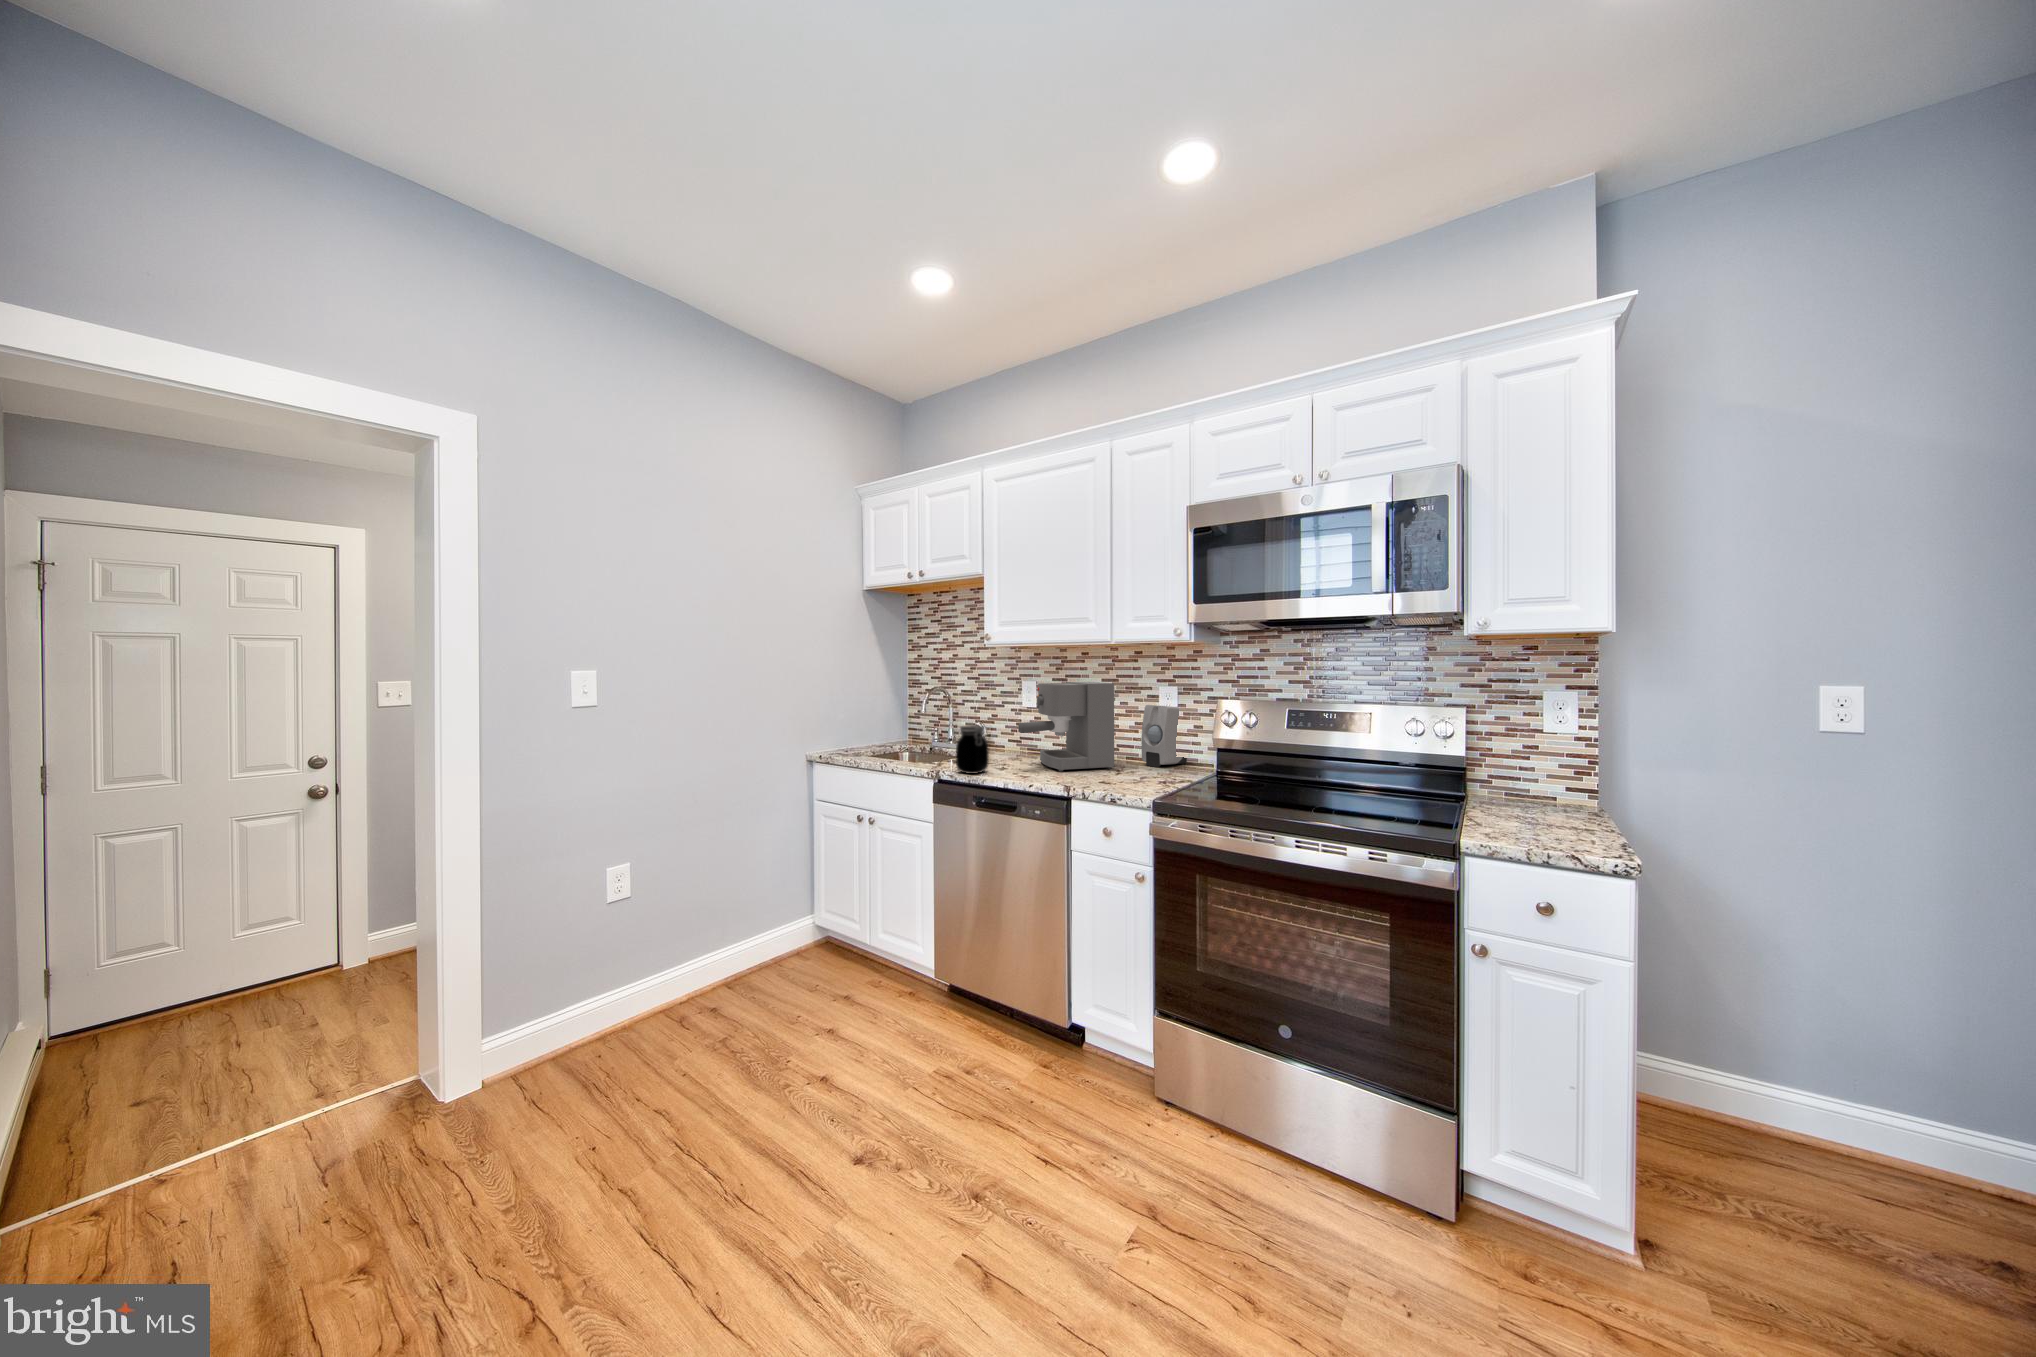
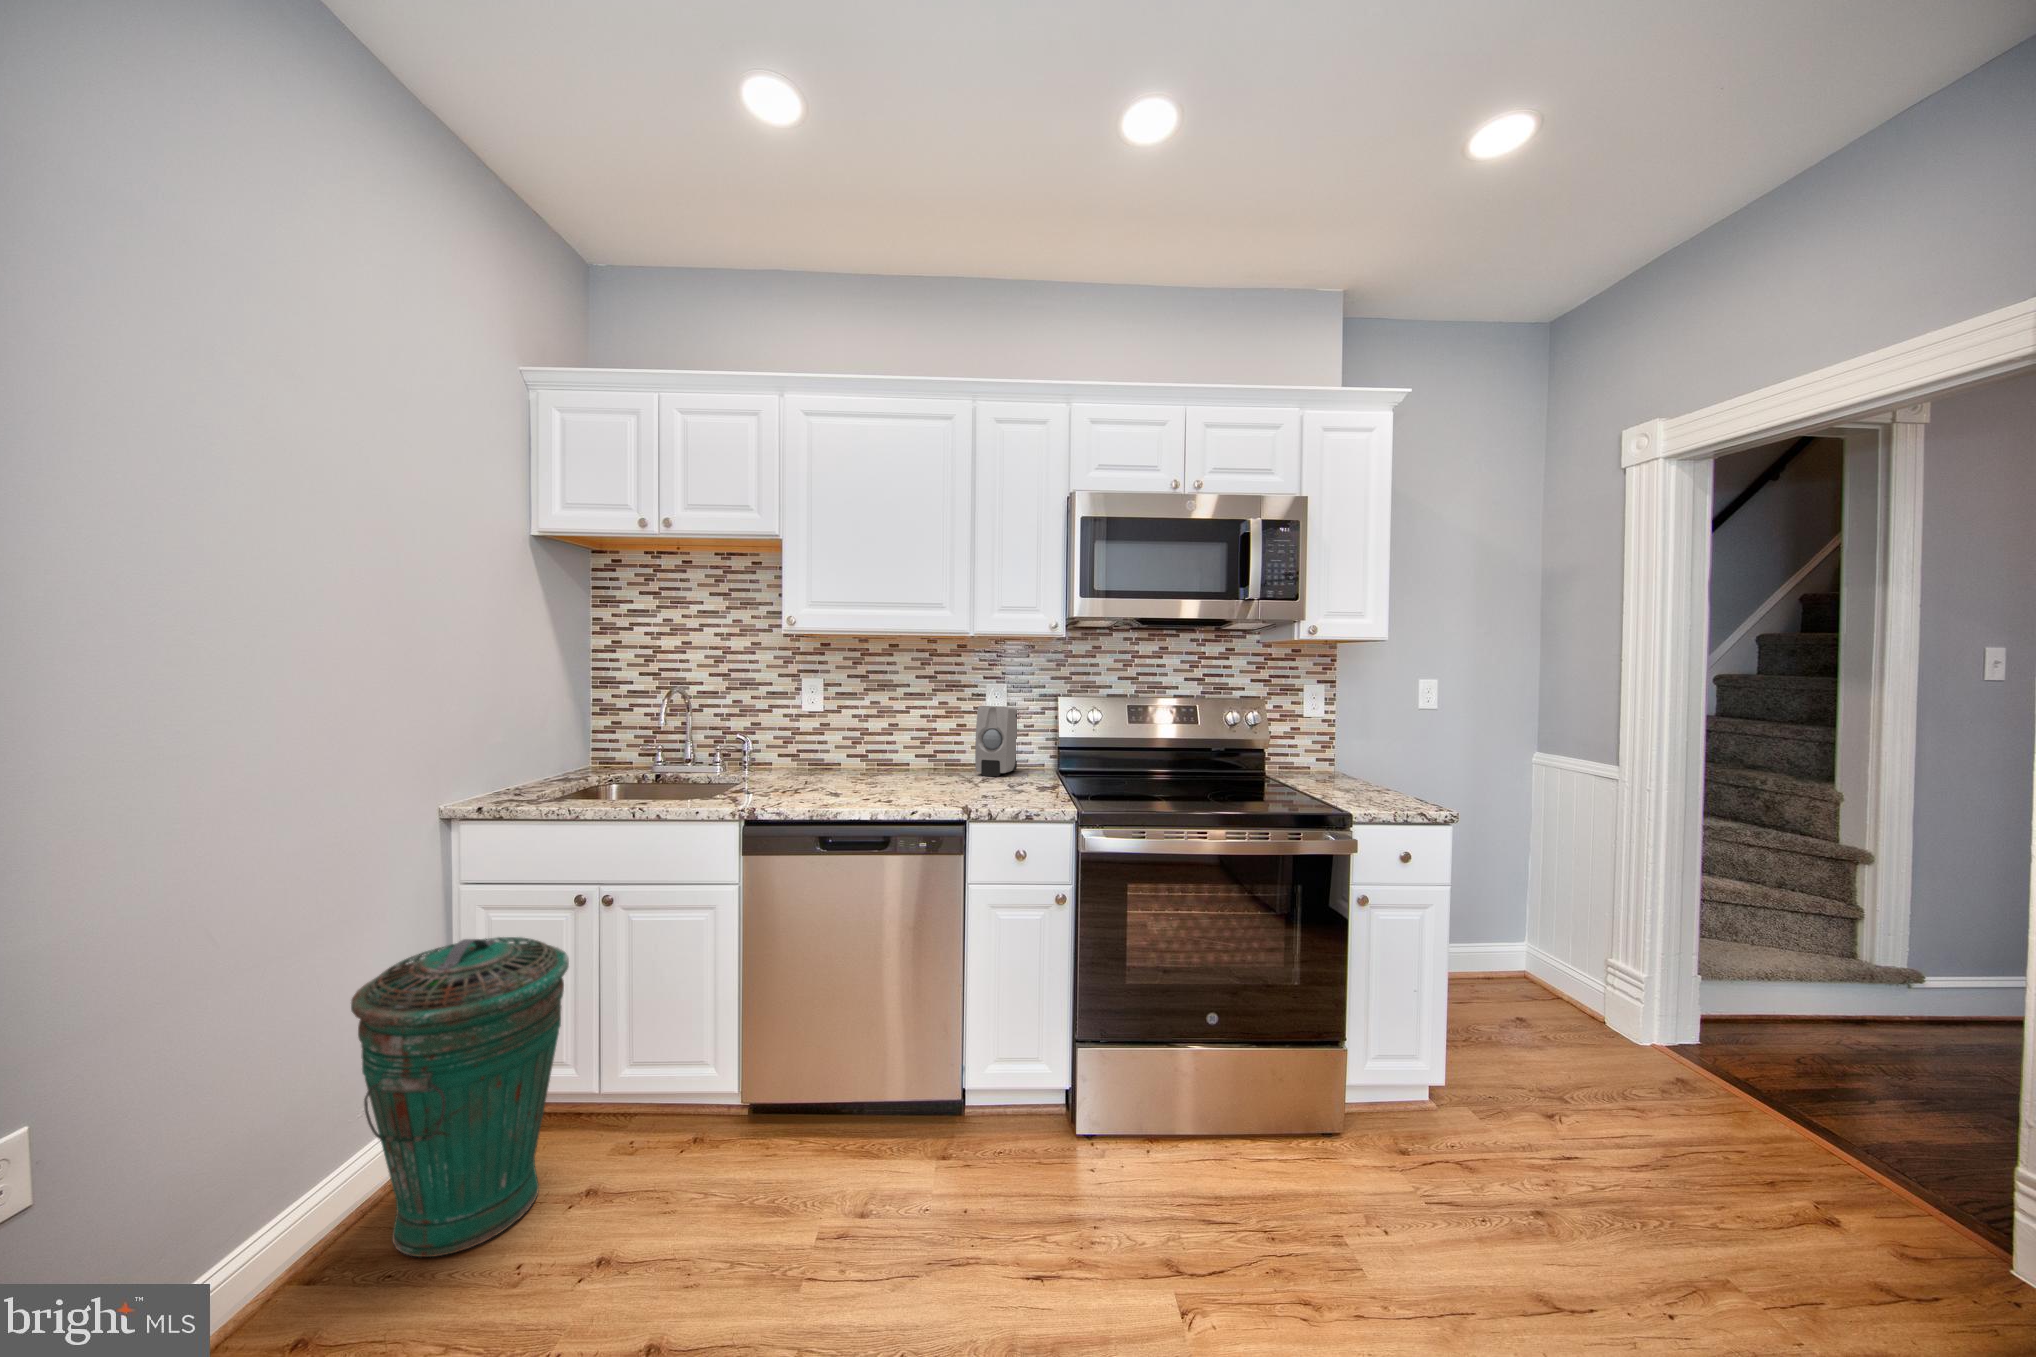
coffee maker: present [1018,682,1114,771] -> none [854,679,959,791]
jar: present [956,725,989,774] -> none [778,739,820,805]
trash can: none [726,831,835,1009] -> present [351,937,569,1257]

